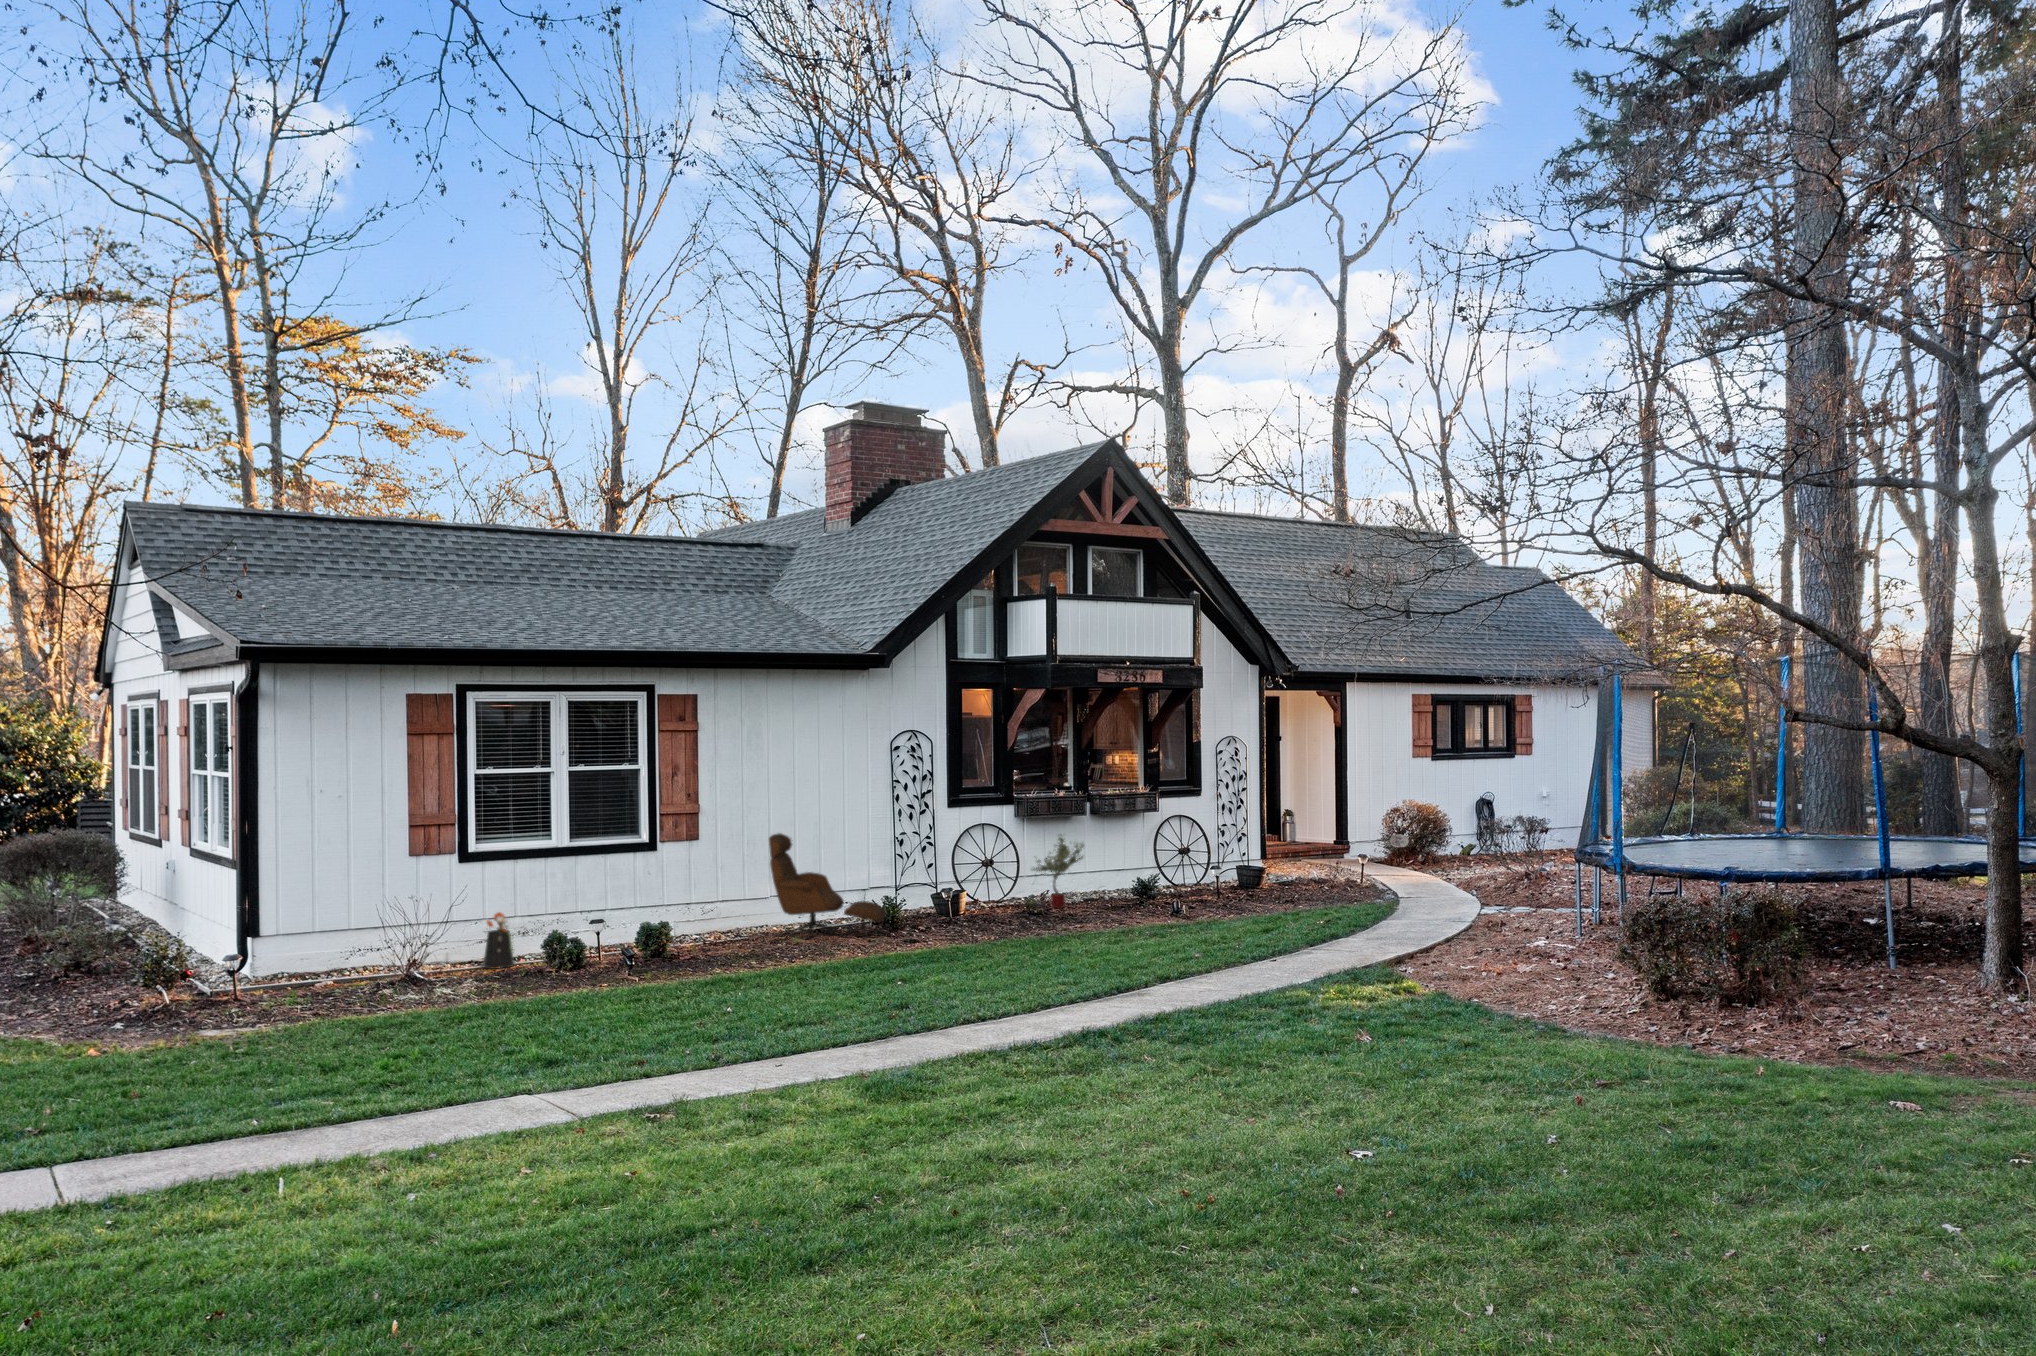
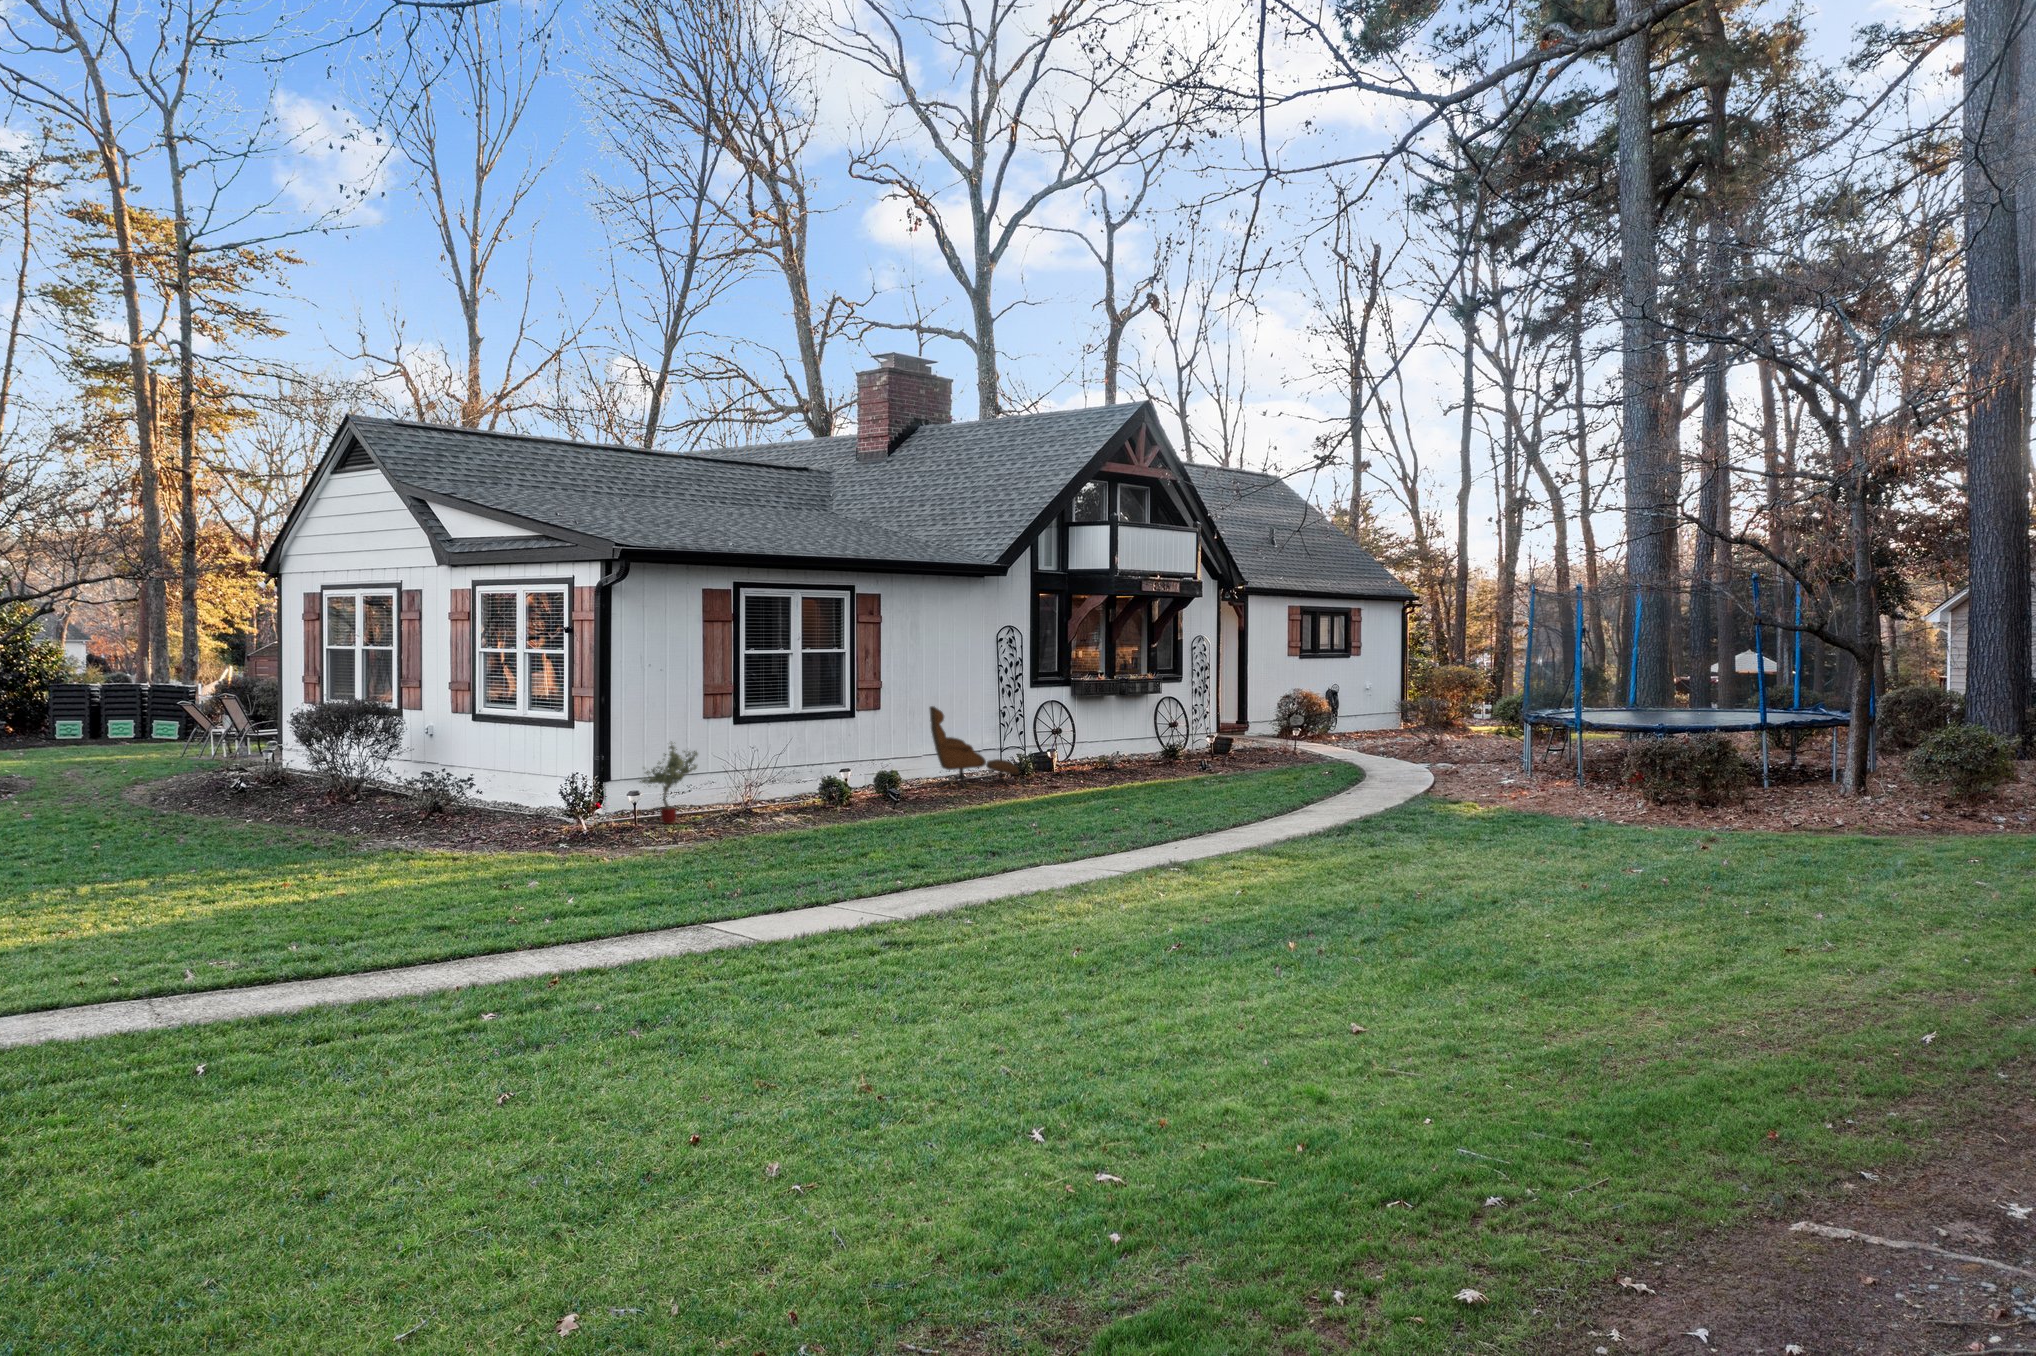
potted tree: present [1033,834,1084,908] -> present [640,742,698,824]
watering can: present [483,912,514,969] -> none [752,765,778,810]

